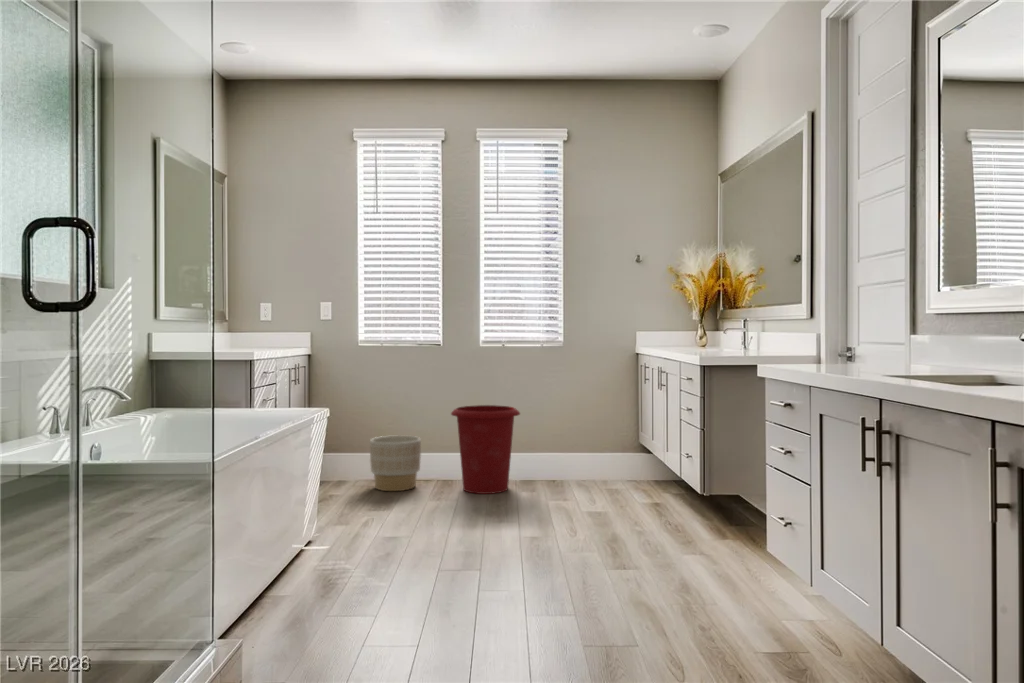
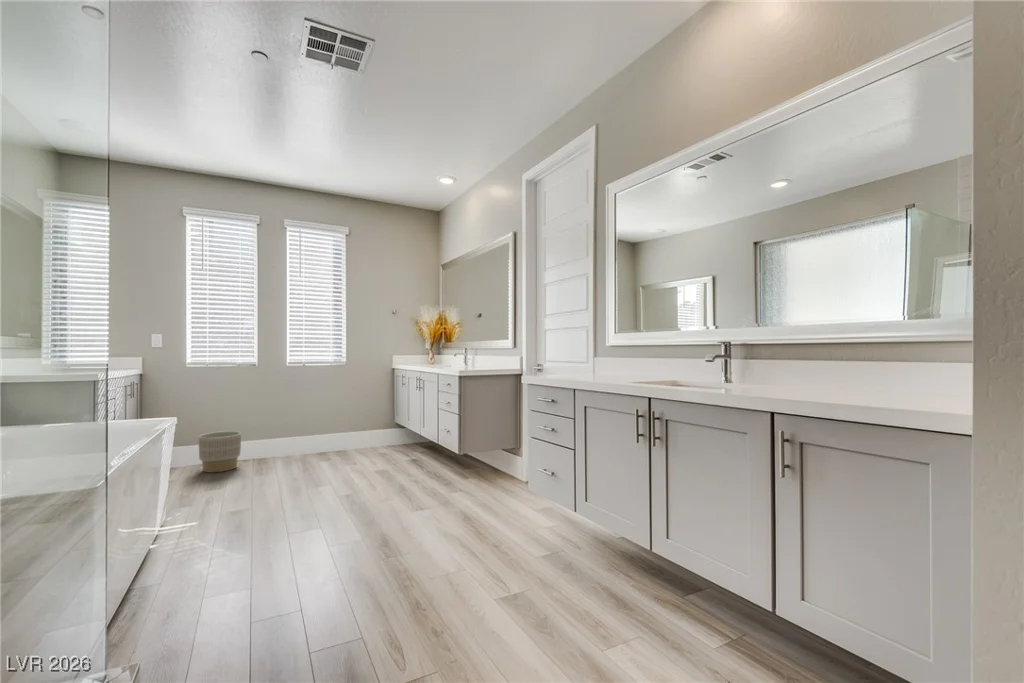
waste bin: present [451,405,520,494] -> none [266,406,317,466]

